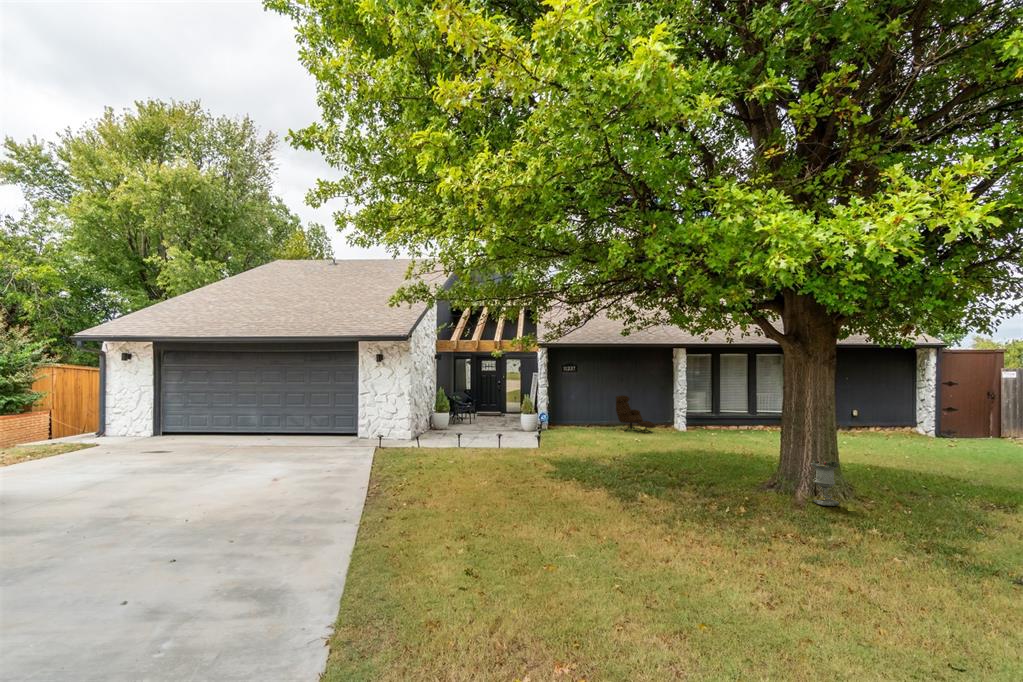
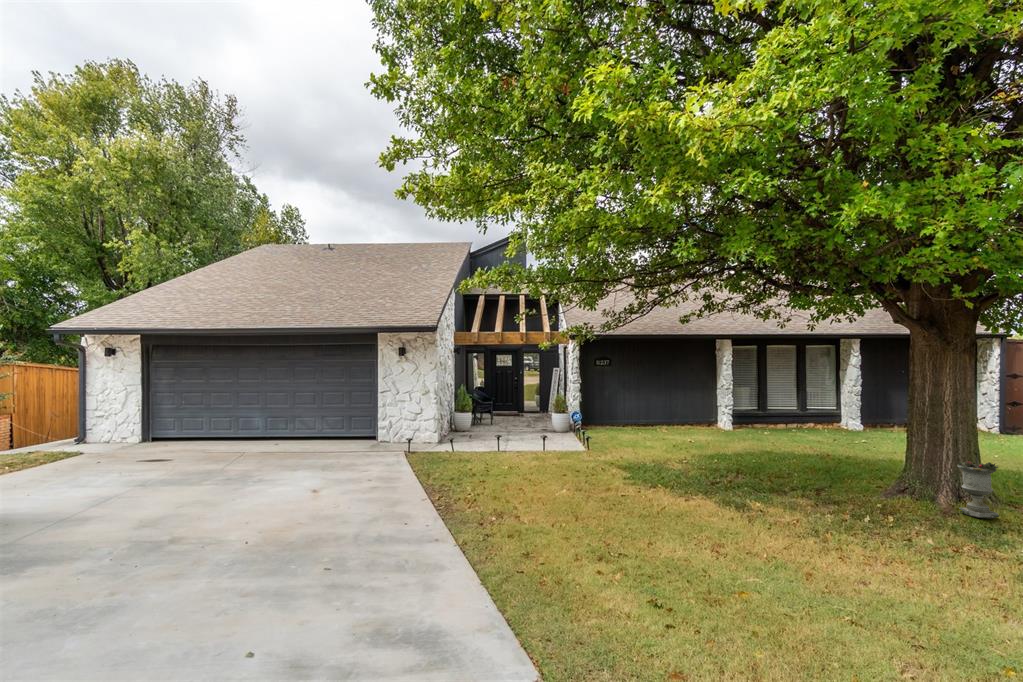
lounge chair: present [616,395,656,432] -> none [655,392,700,433]

